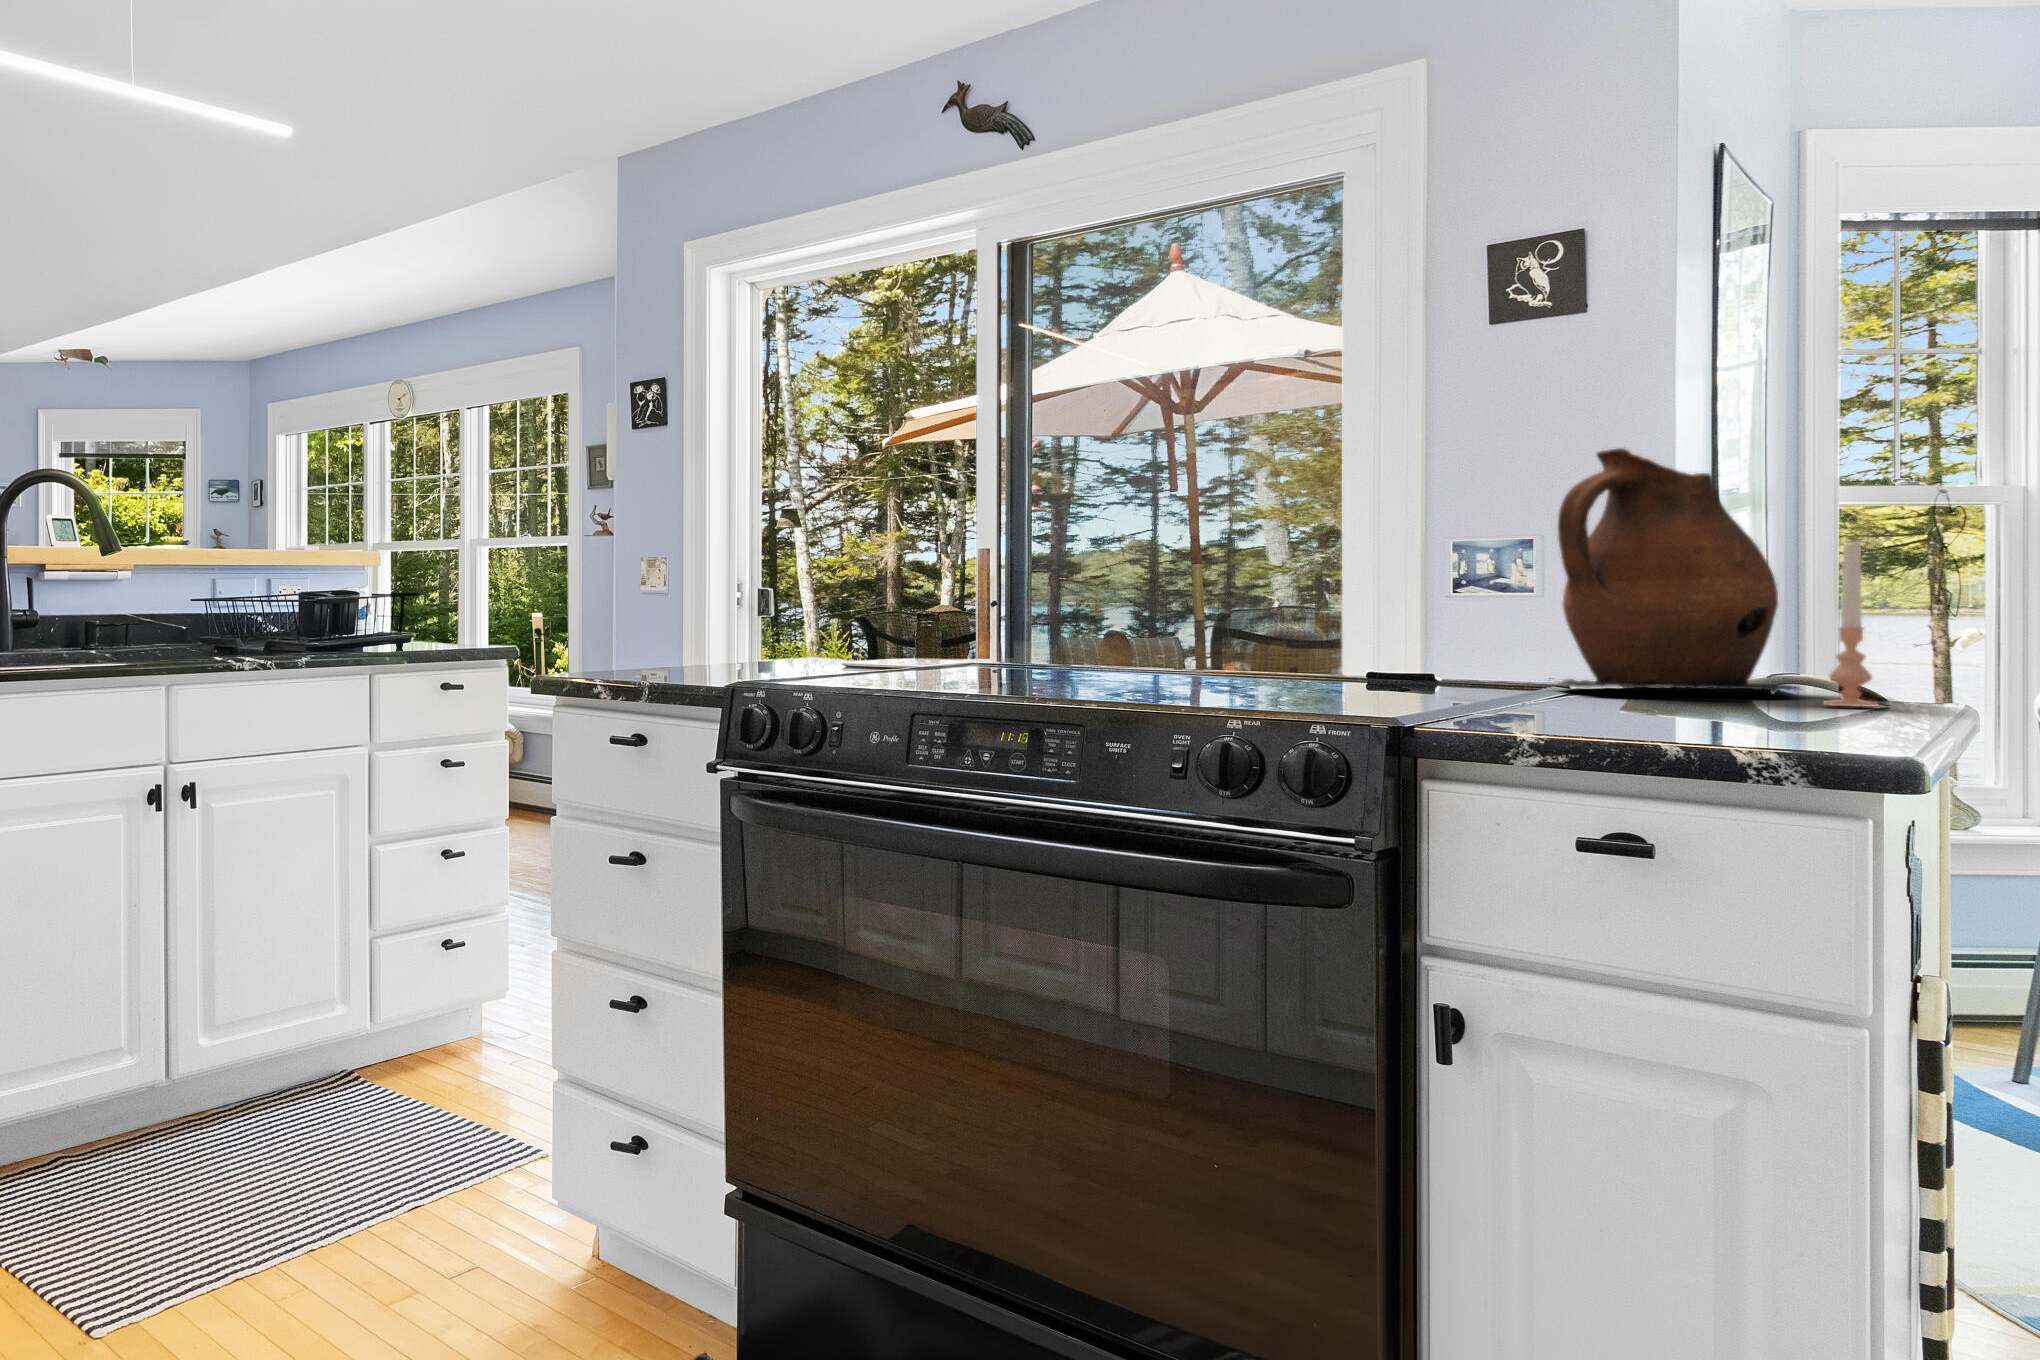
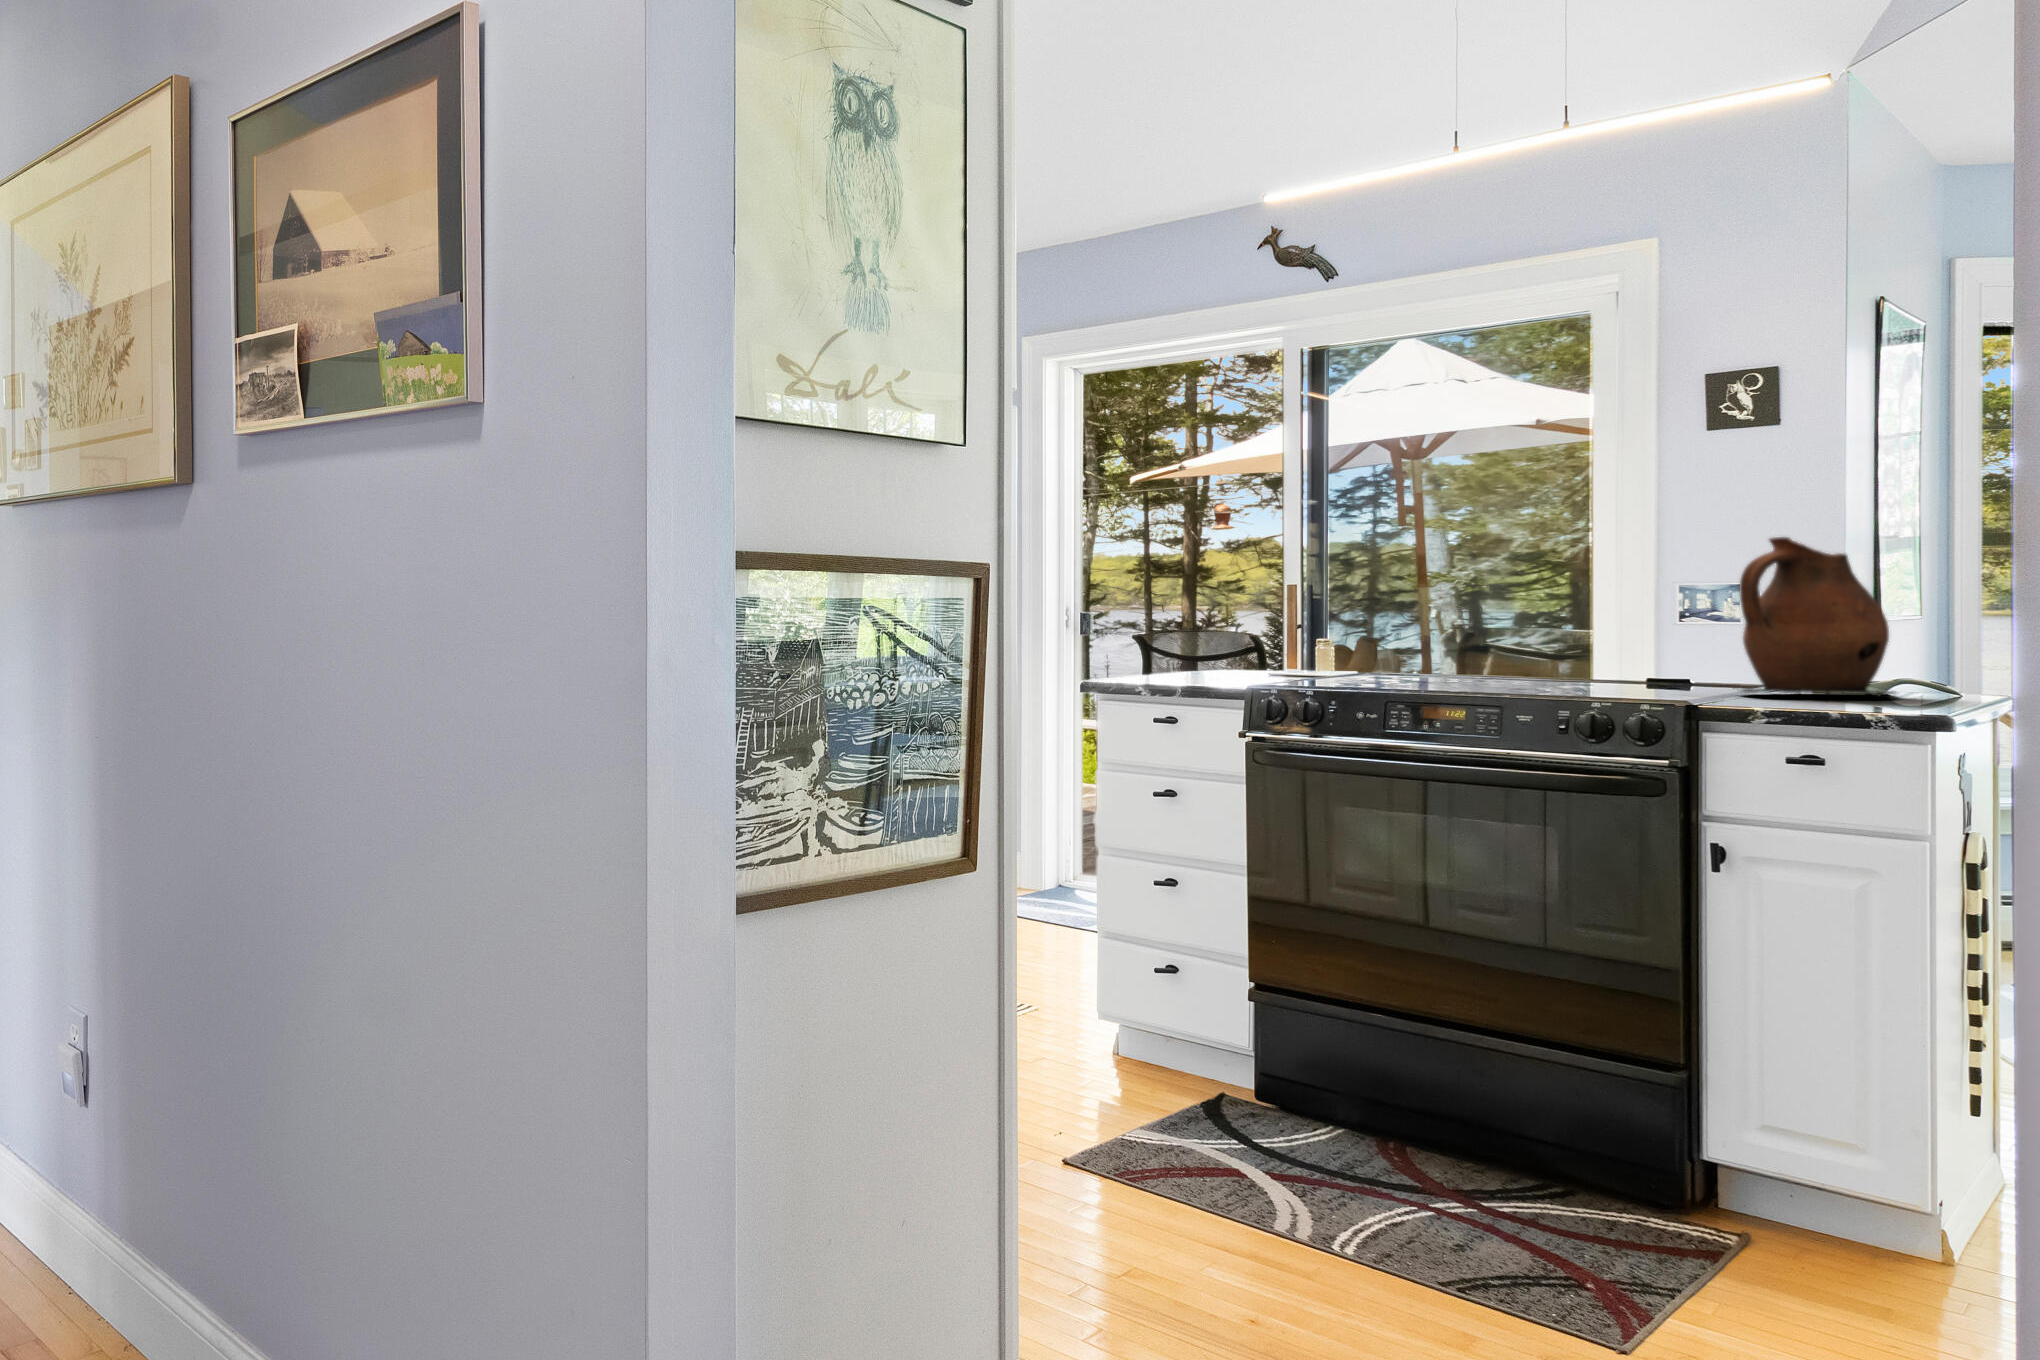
candle: present [1824,541,1877,707] -> none [1905,600,1939,704]

